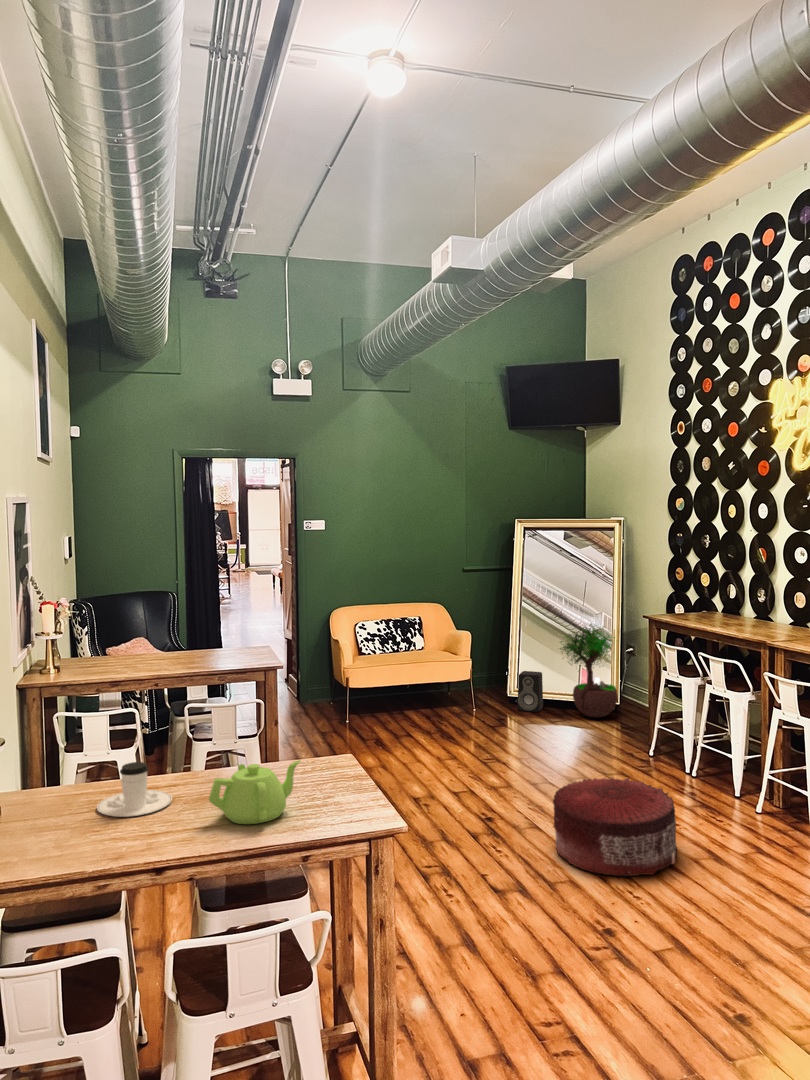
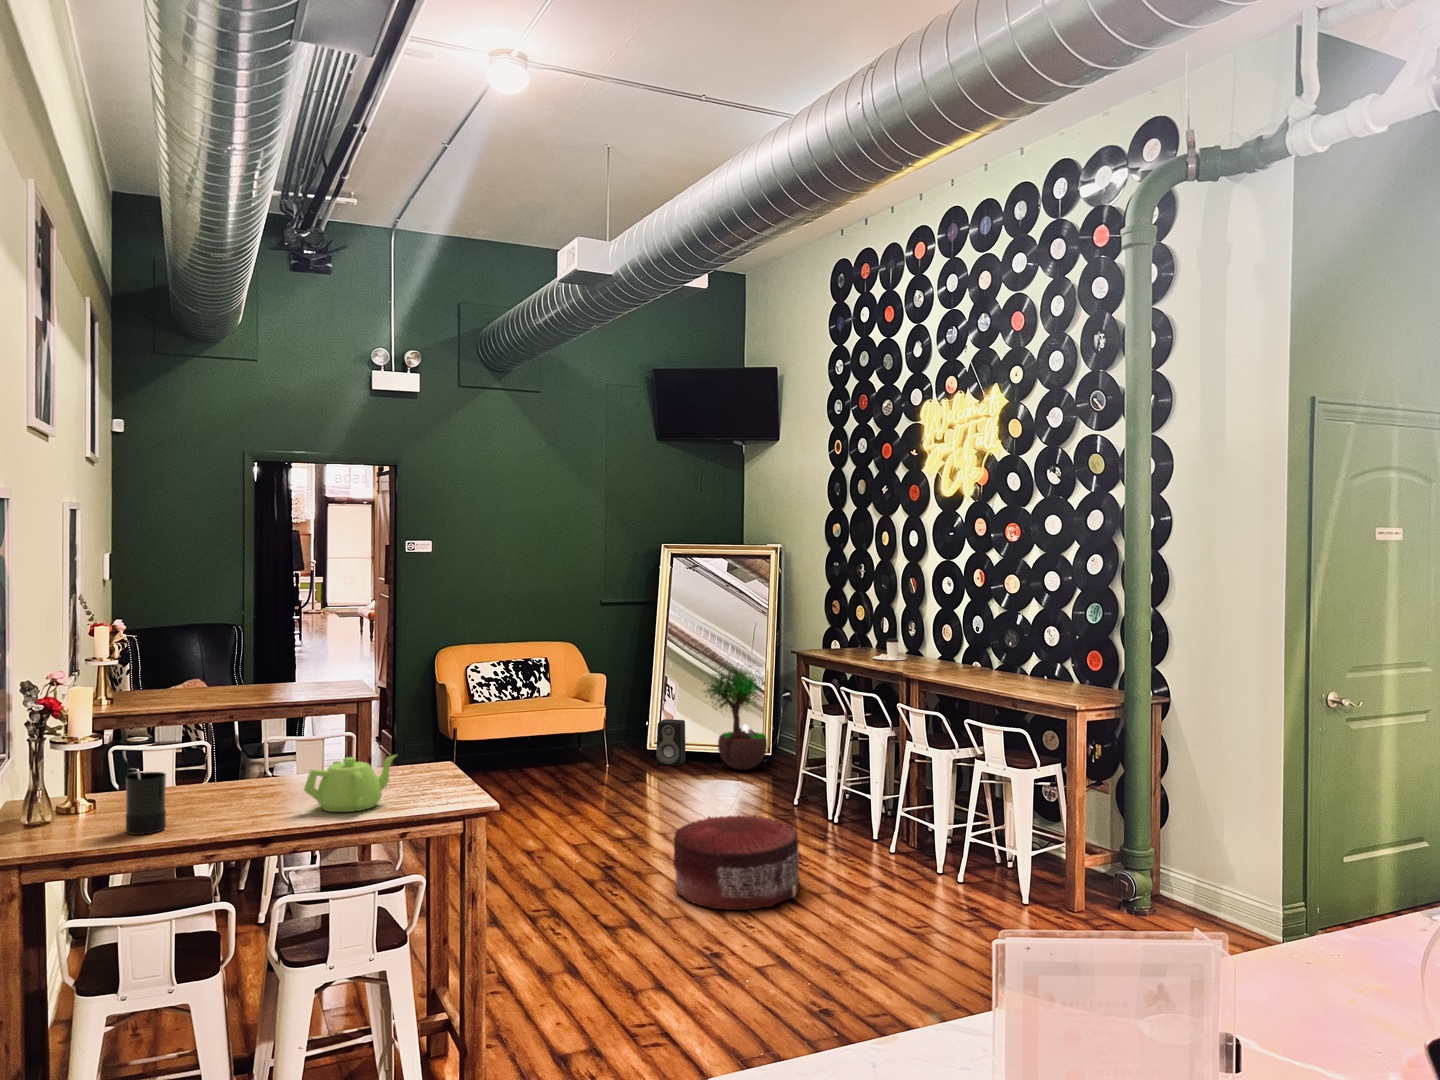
coffee cup: present [97,762,172,817] -> present [873,639,906,661]
candle: none [32,780,73,852] -> present [126,769,166,835]

